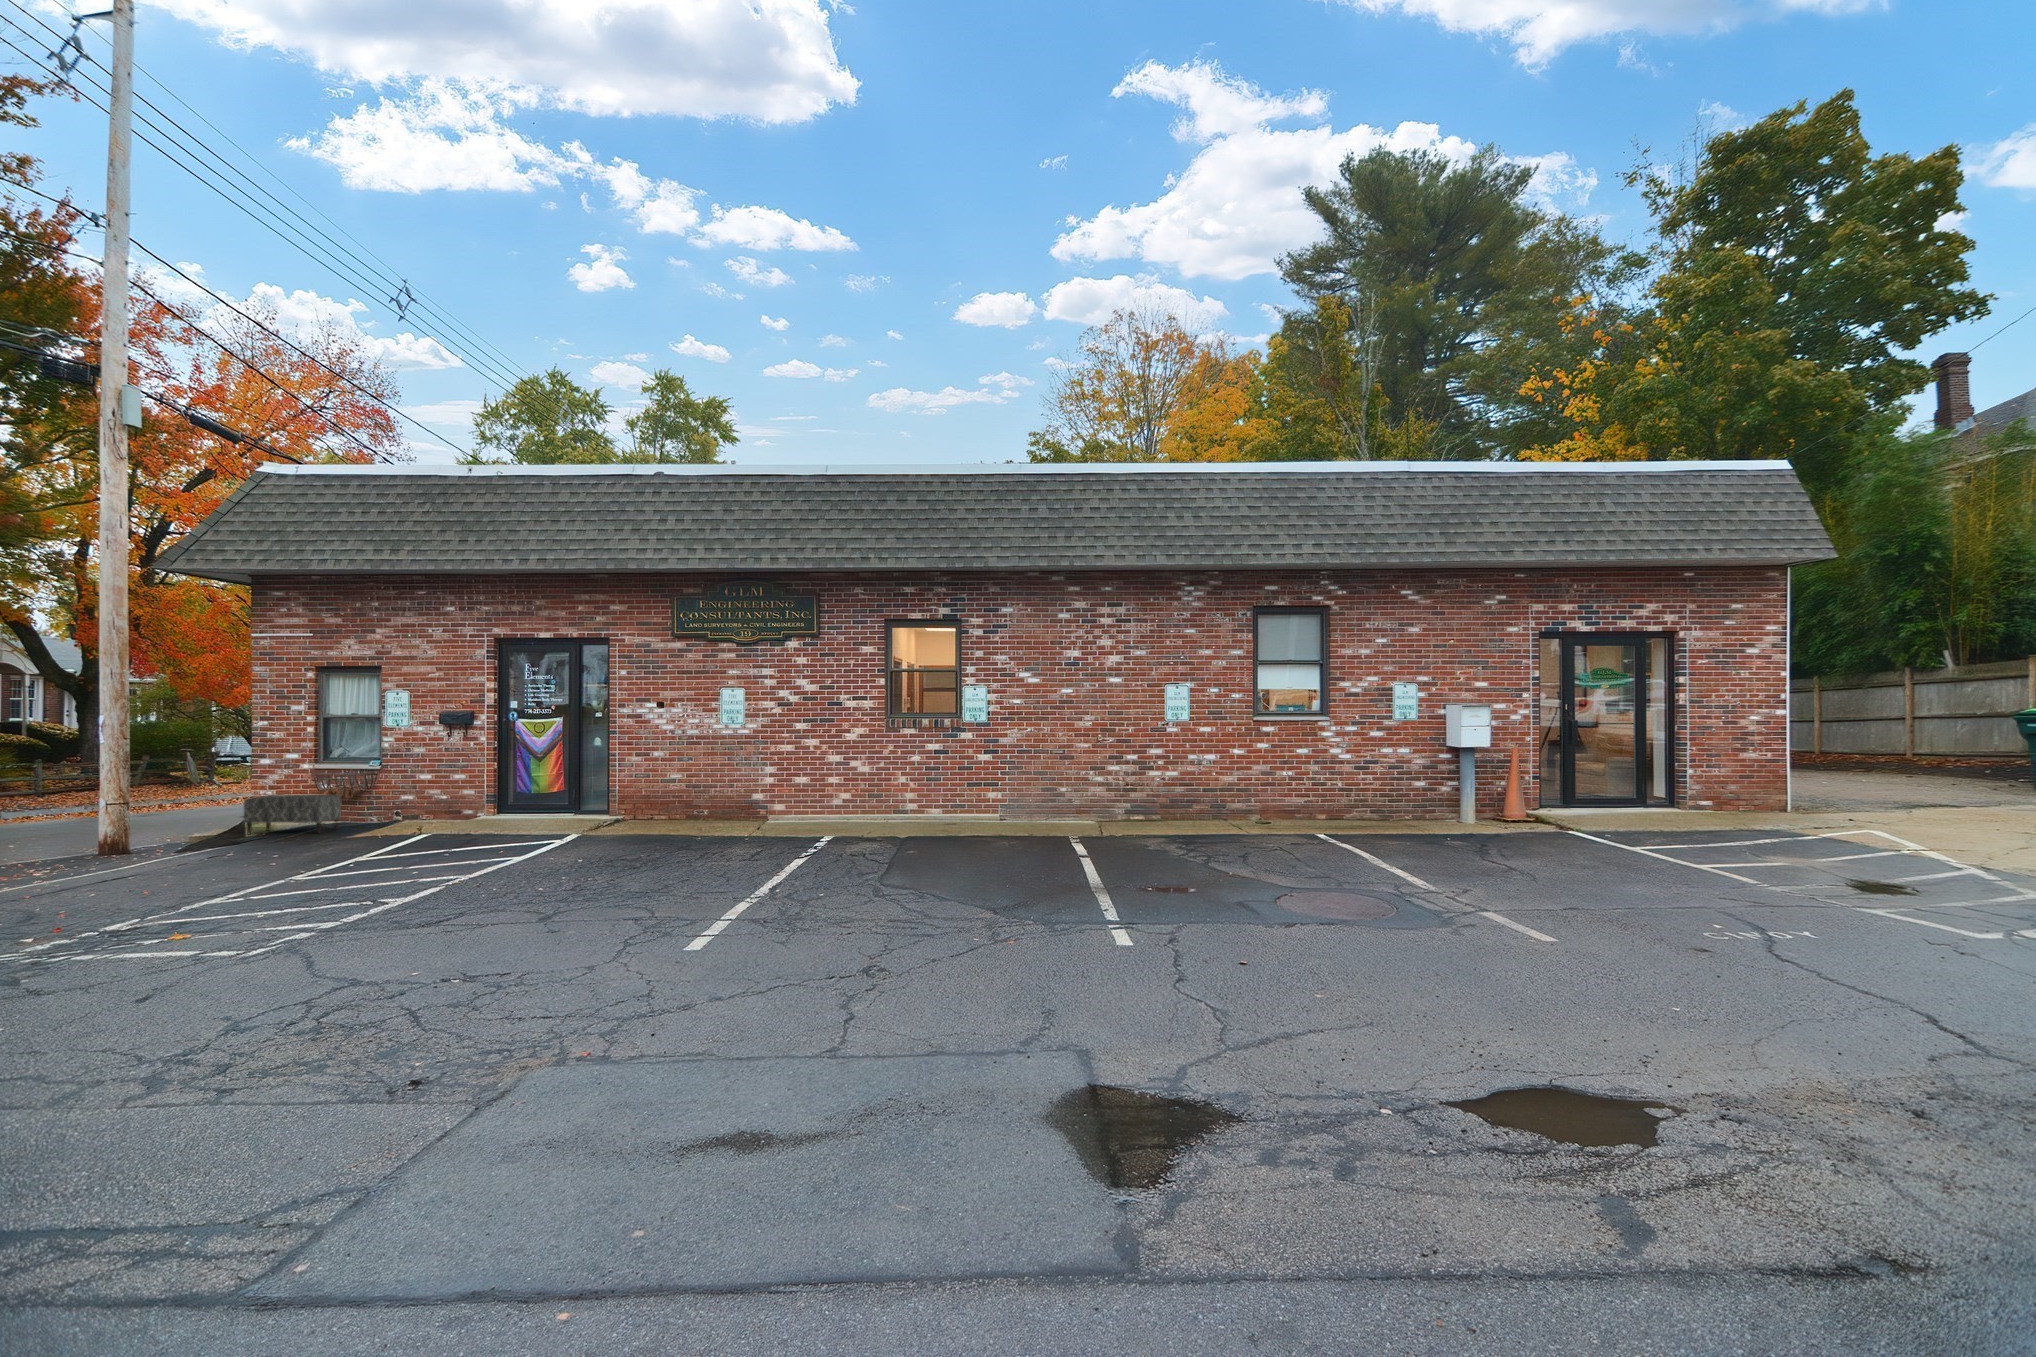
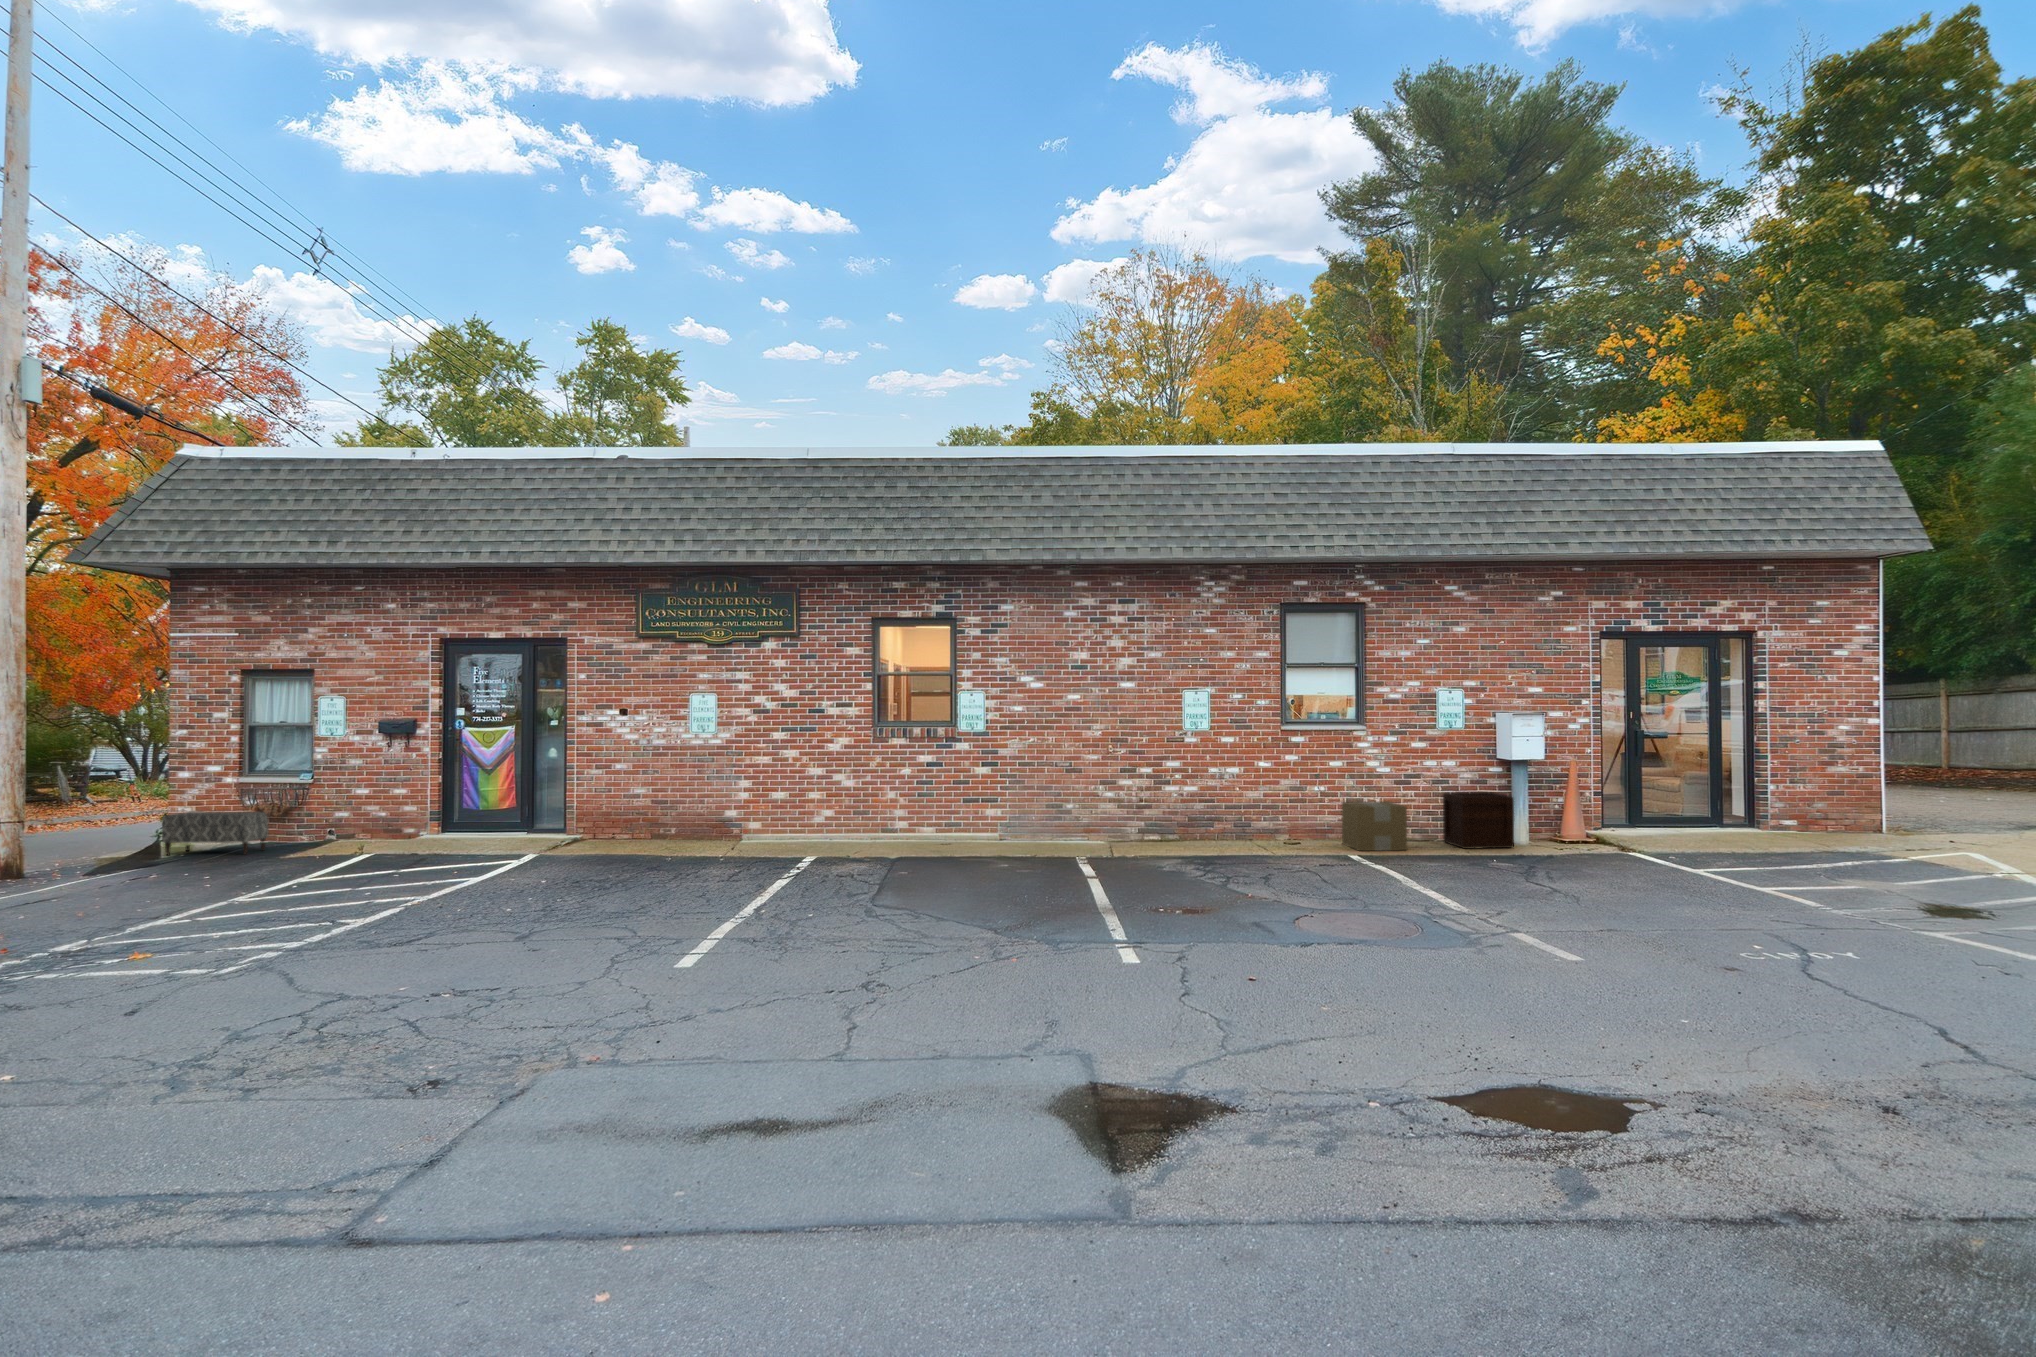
wooden crate: none [1398,777,1463,828] -> present [1443,792,1514,849]
cardboard box: none [1307,785,1367,830] -> present [1342,801,1407,851]

